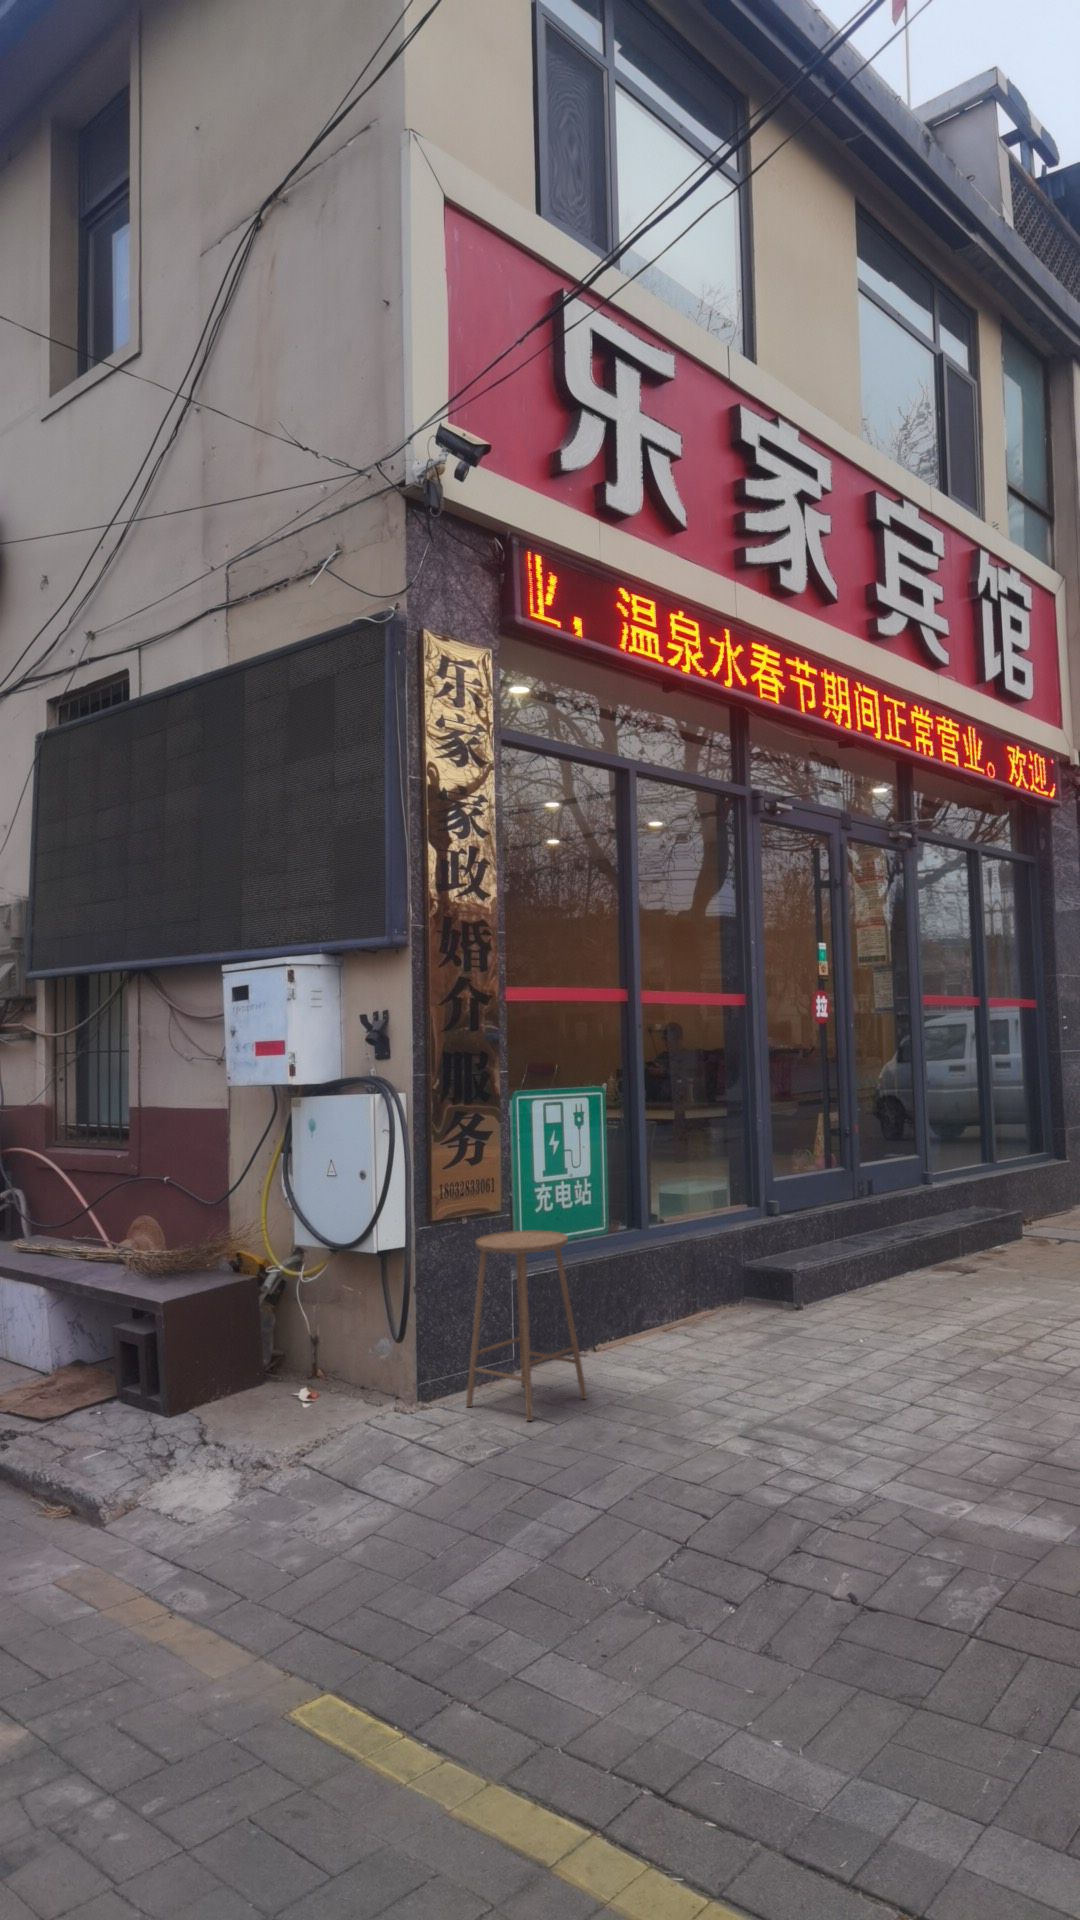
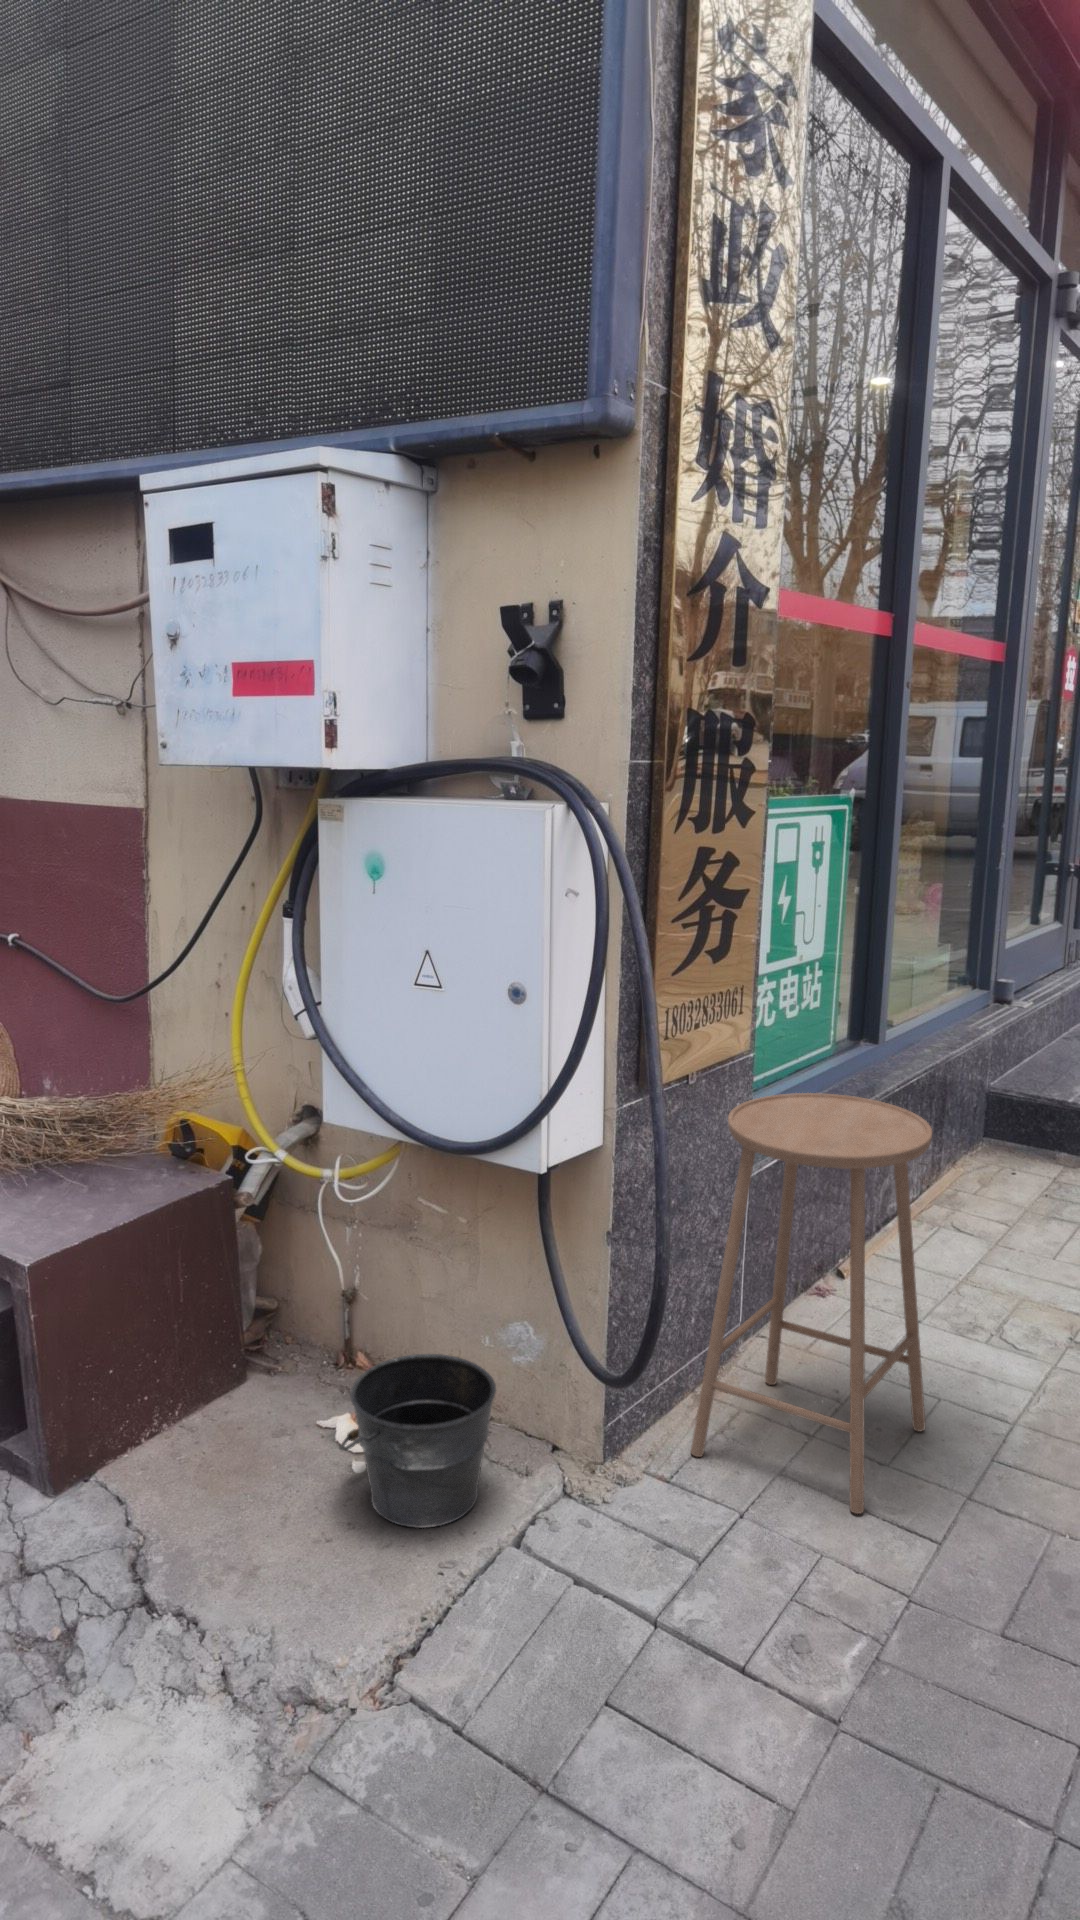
bucket: none [294,1354,366,1426] -> present [339,1354,496,1528]

